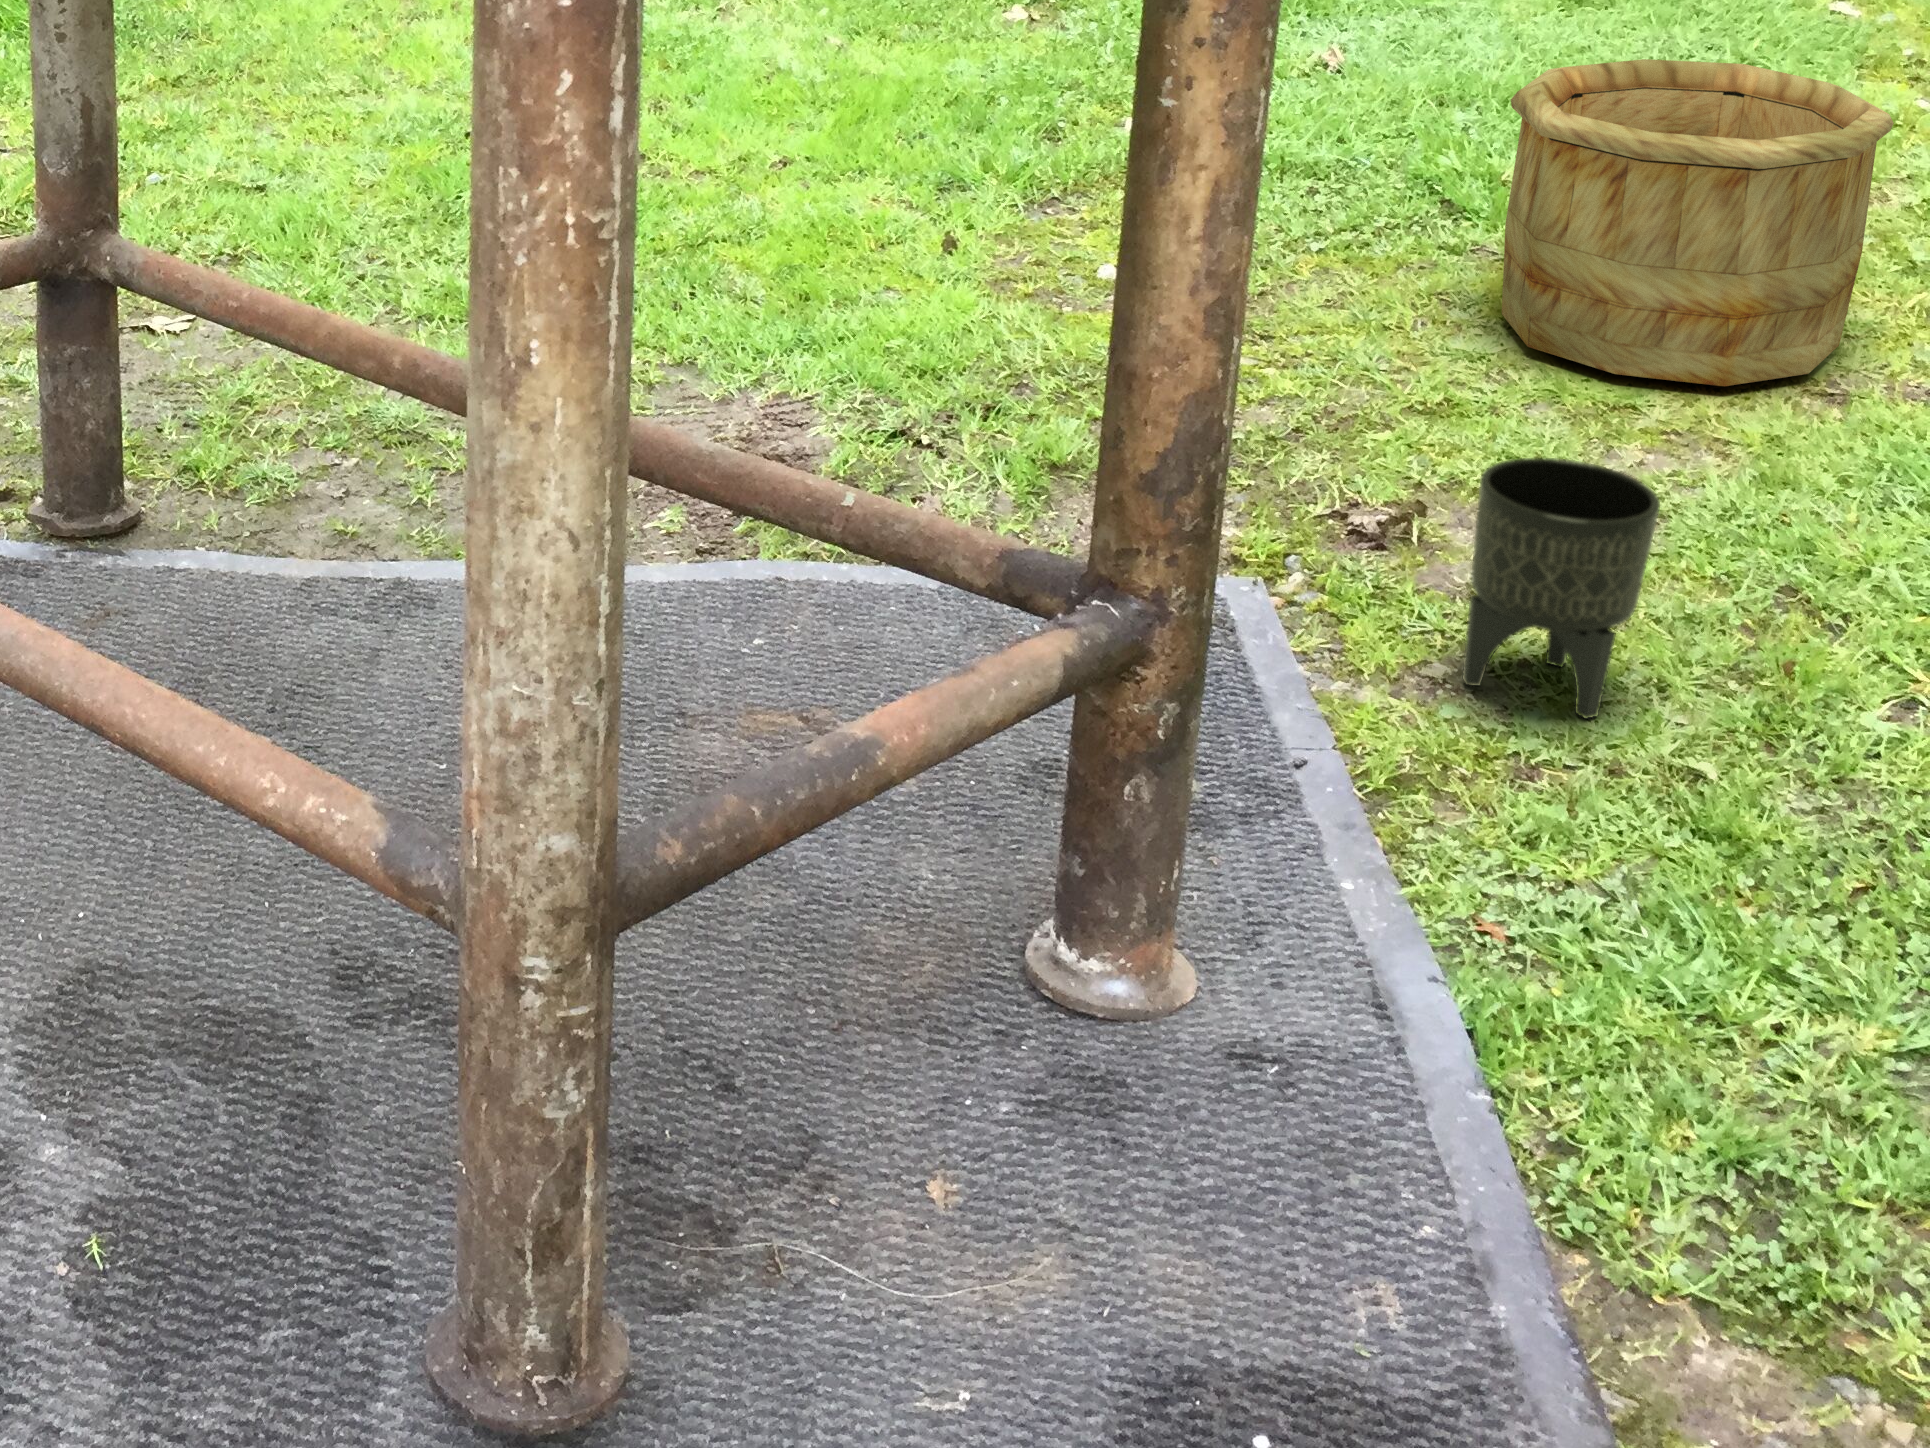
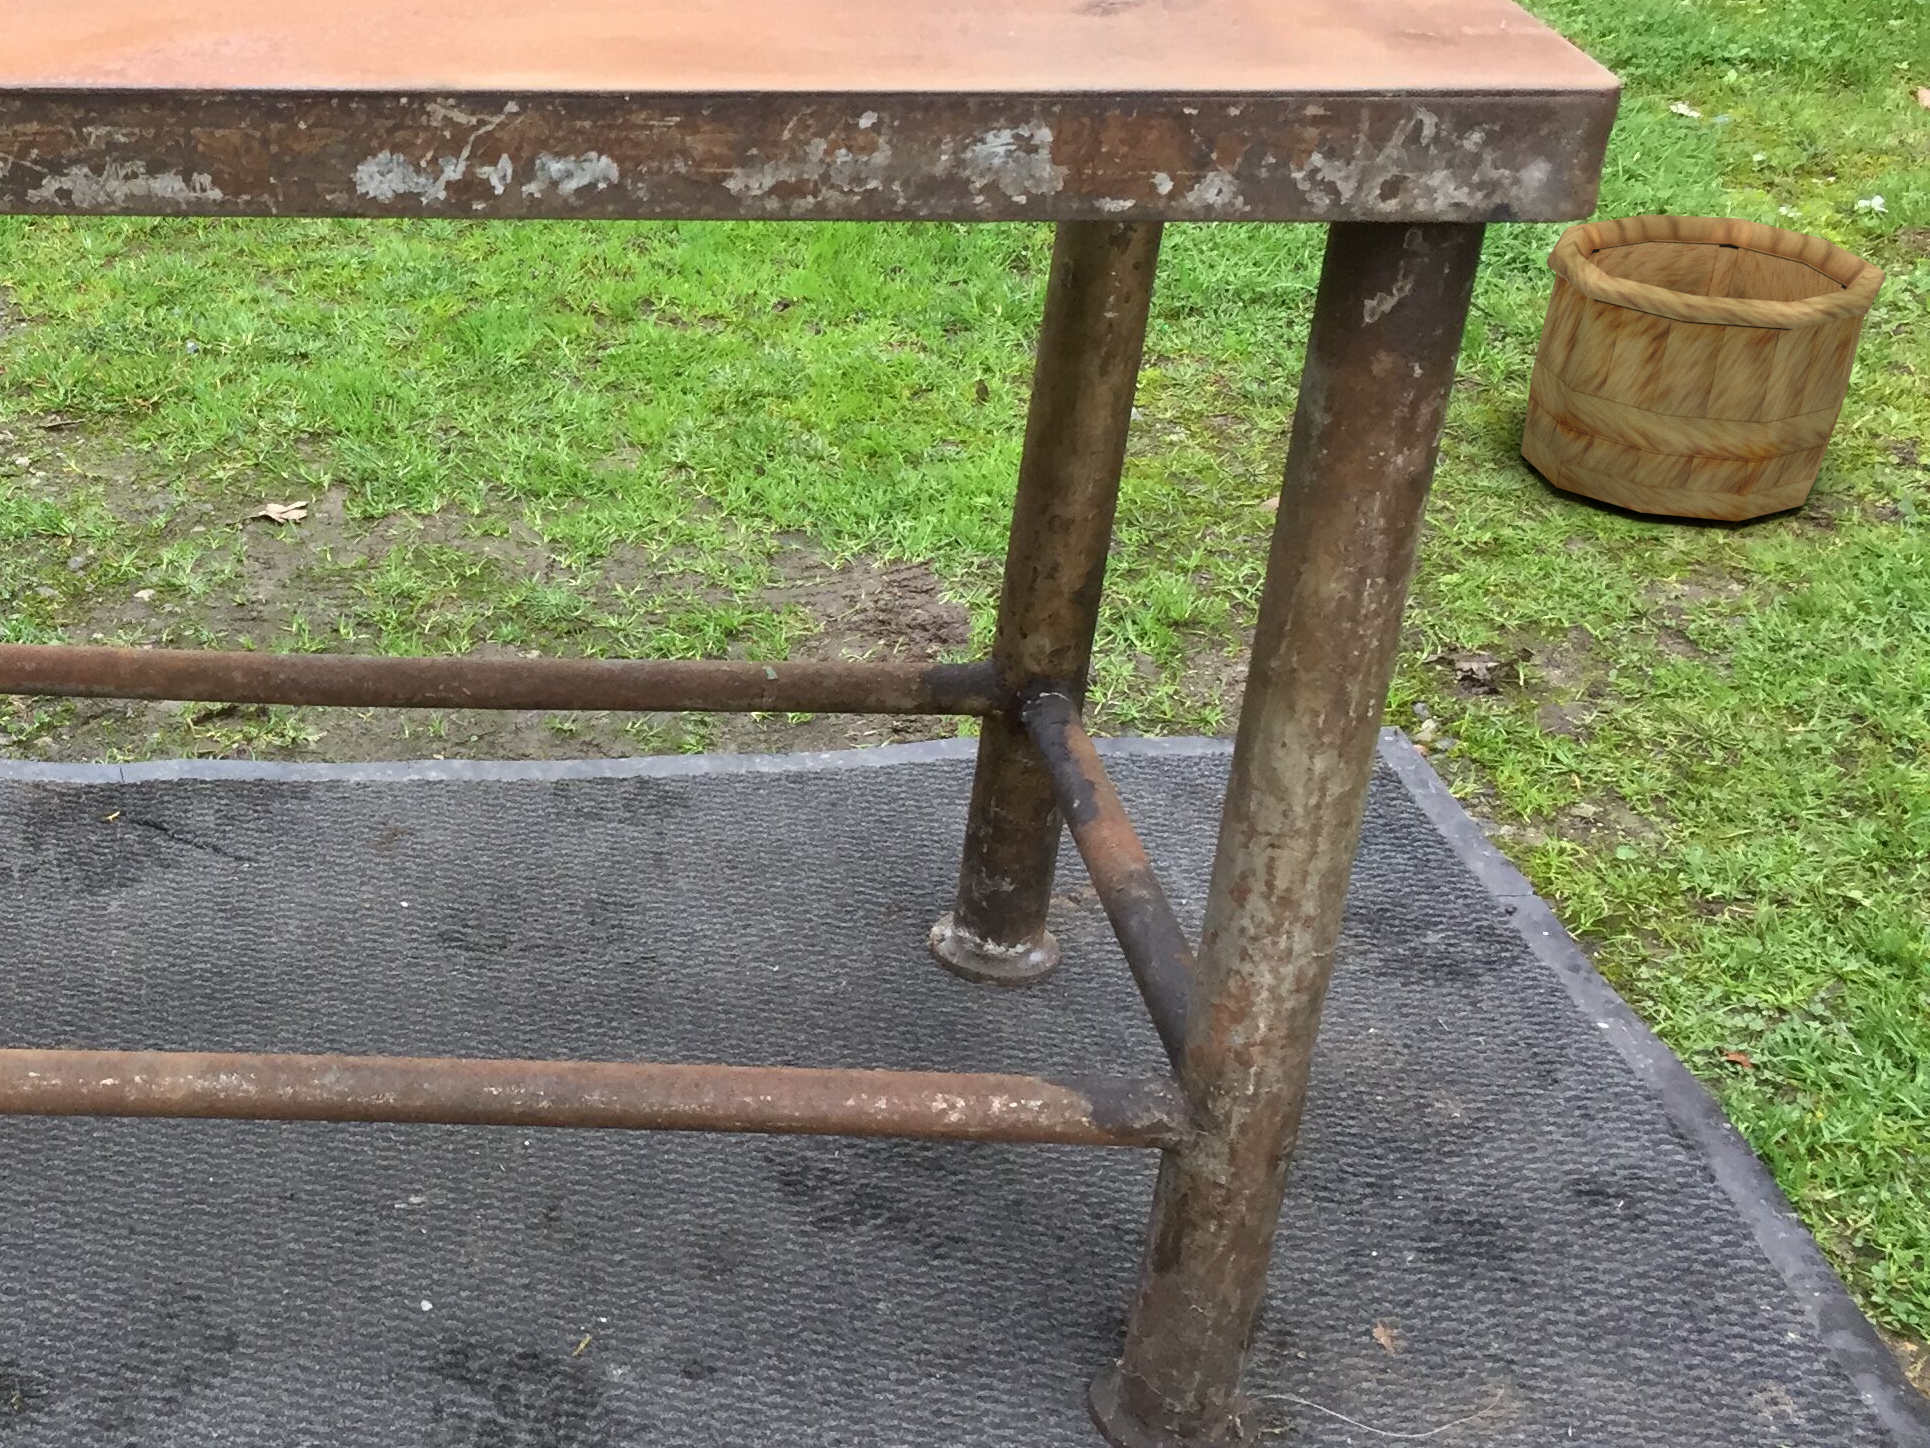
planter: present [1463,458,1660,718] -> none [1621,625,1814,854]

